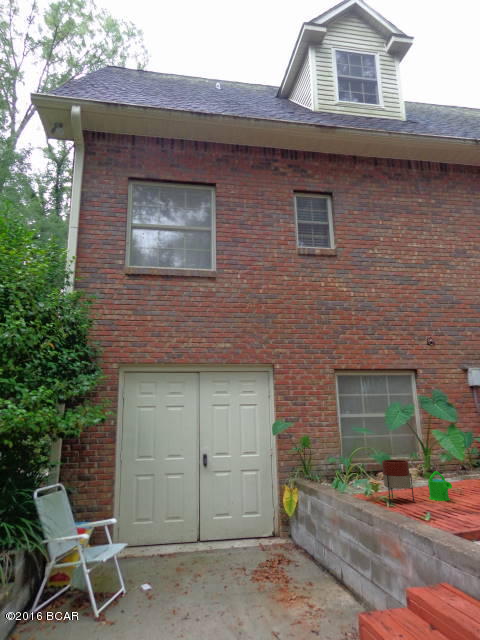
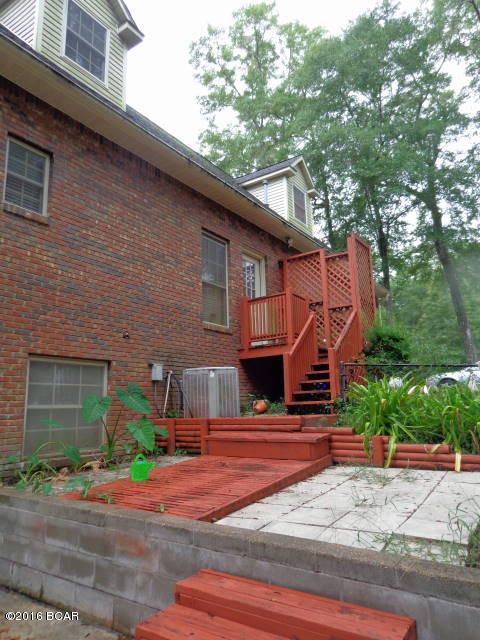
planter: present [382,460,414,503] -> none [95,445,123,488]

